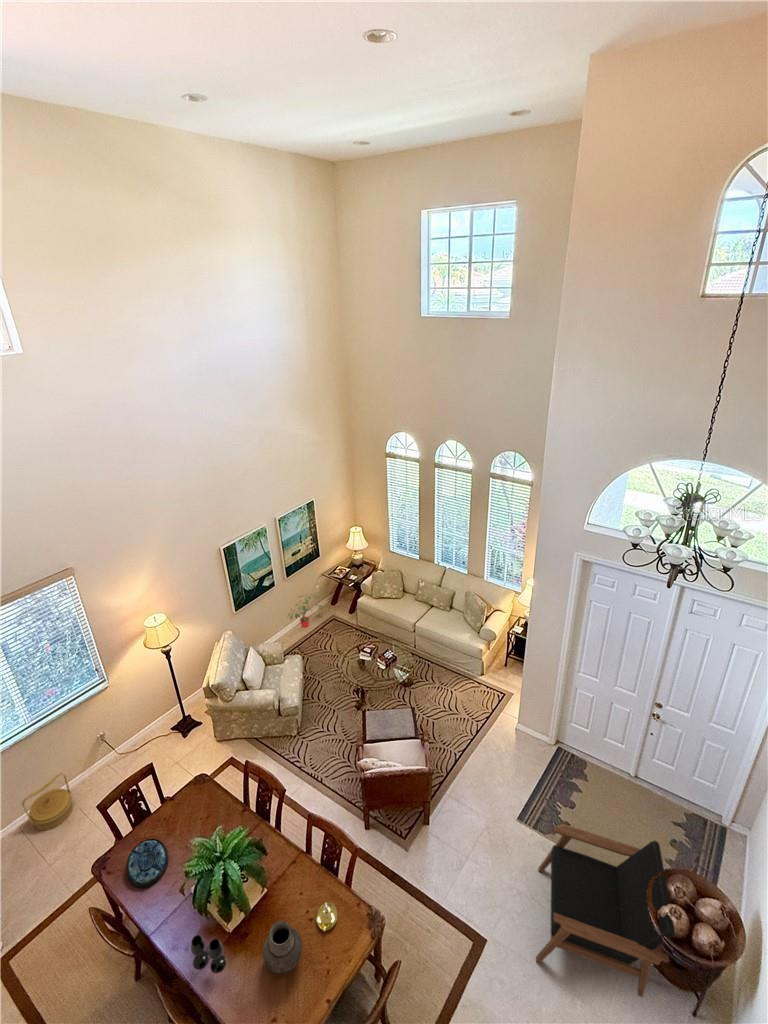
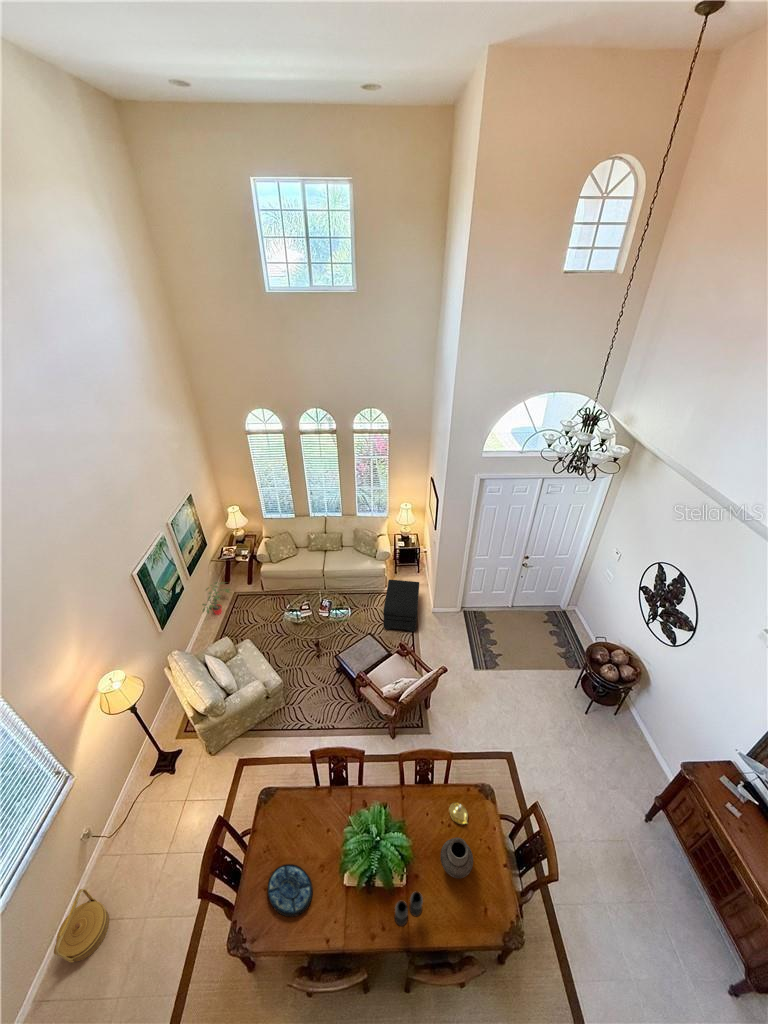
ottoman: none [443,664,510,737] -> present [383,580,419,632]
armchair: present [536,824,675,997] -> none [505,636,615,746]

